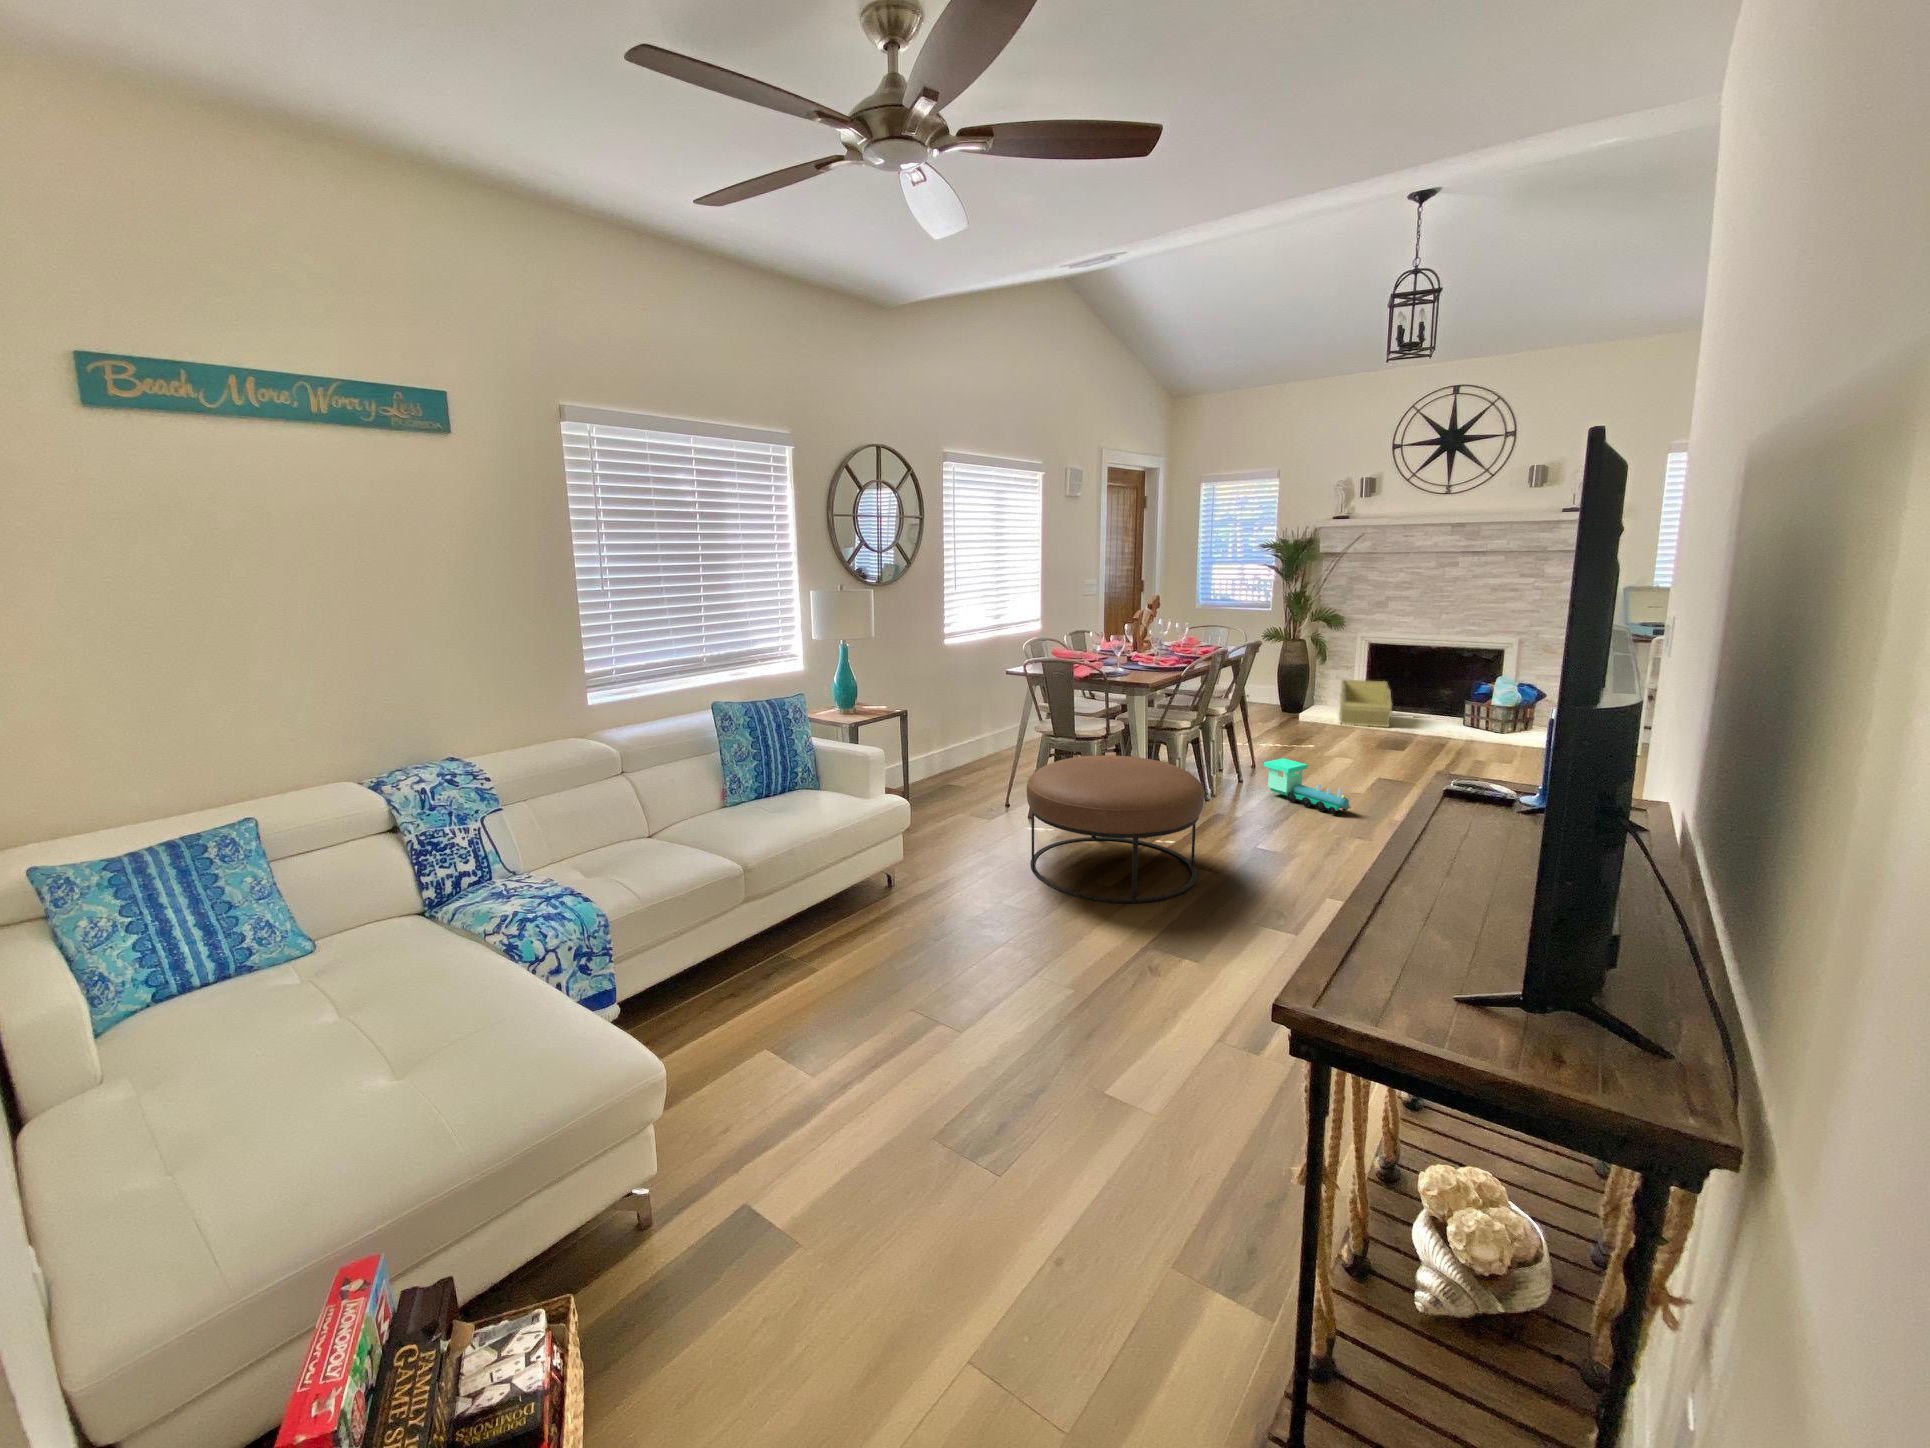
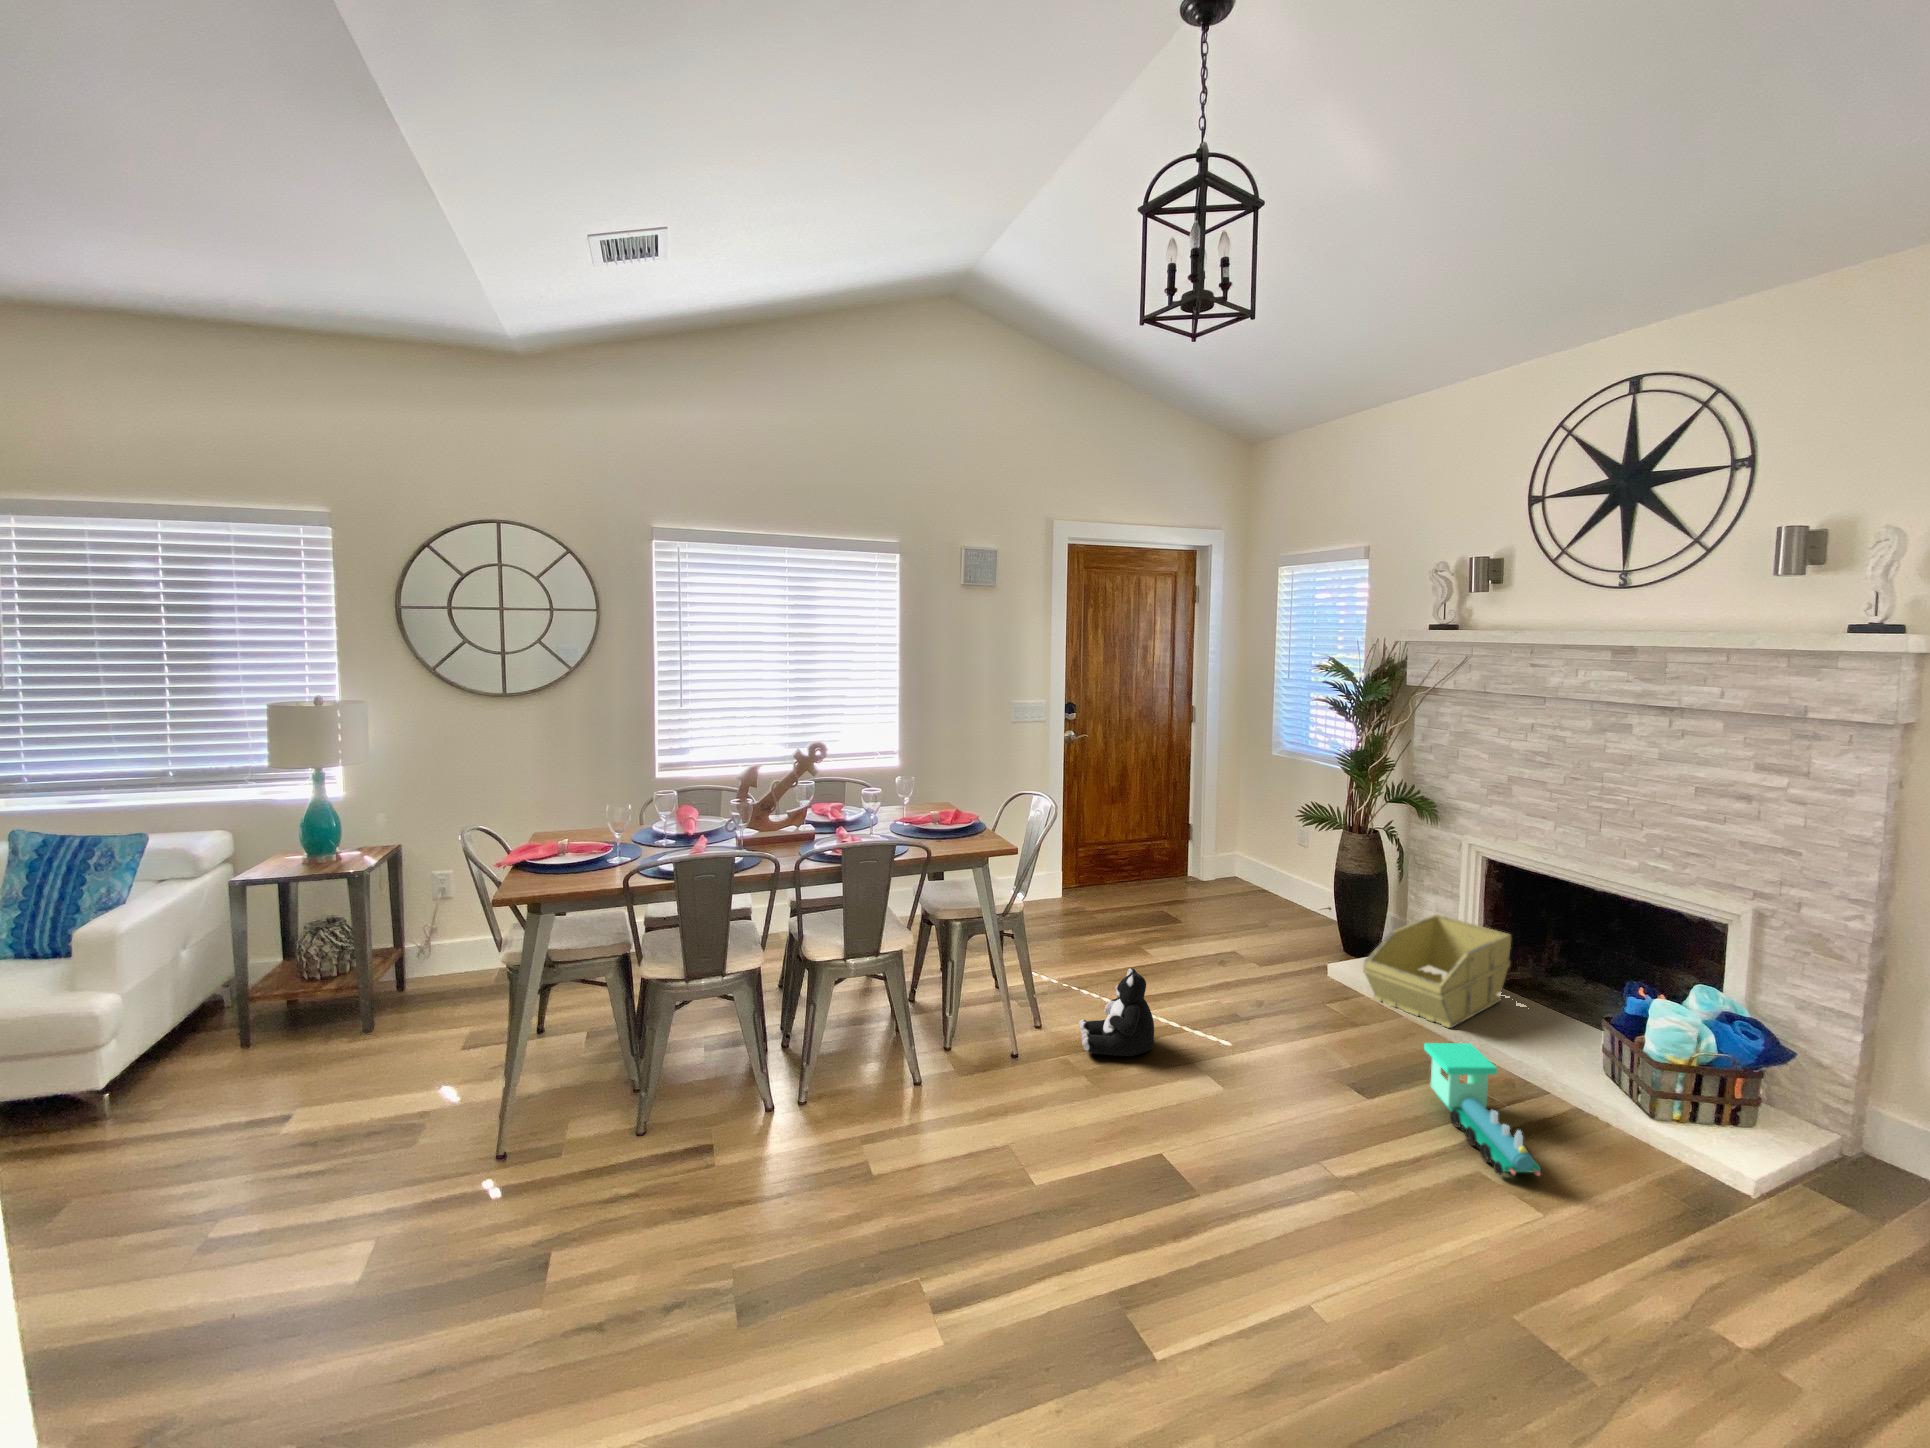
plush toy: none [1268,712,1312,760] -> present [1079,968,1154,1056]
ottoman: present [1027,755,1204,903] -> none [125,987,483,1286]
toy train: present [1264,758,1351,814] -> present [1424,1043,1541,1176]

